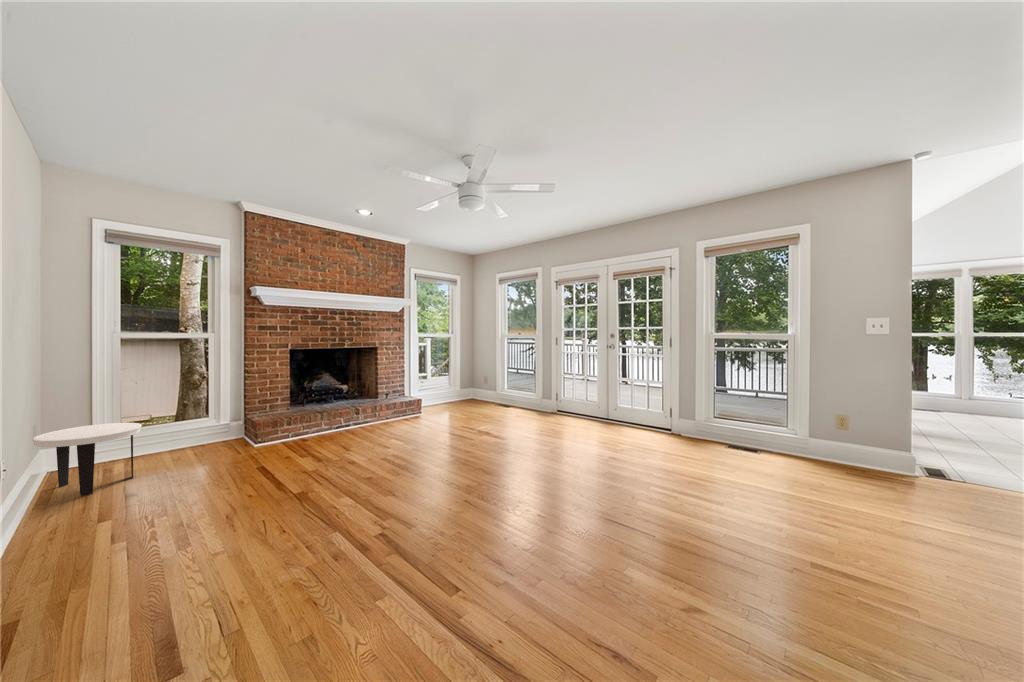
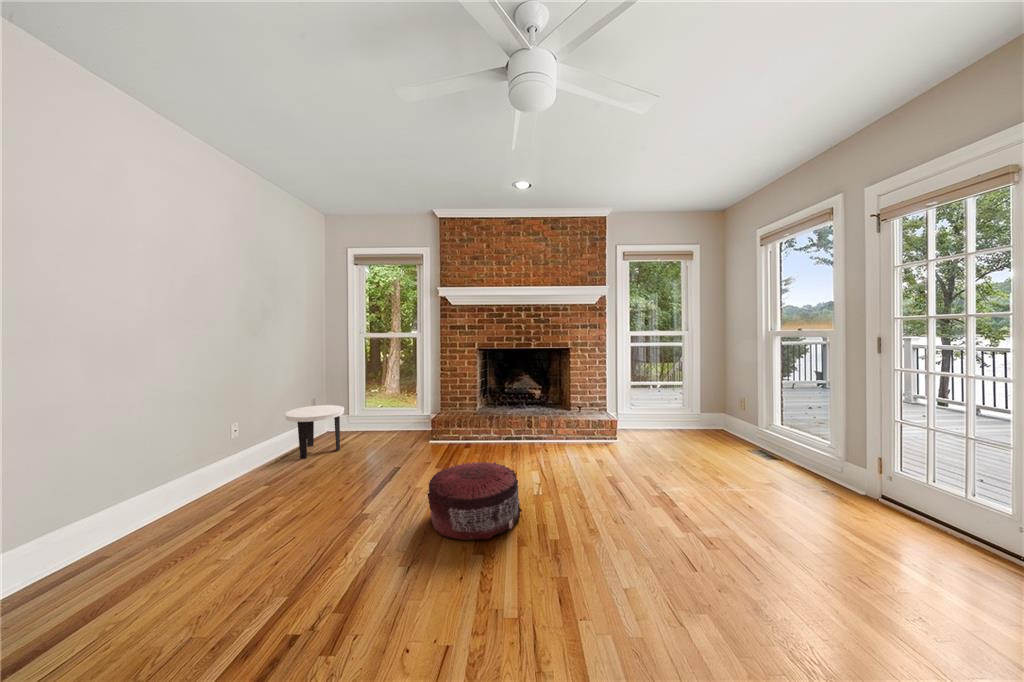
pouf: none [362,427,435,480] -> present [427,462,522,540]

